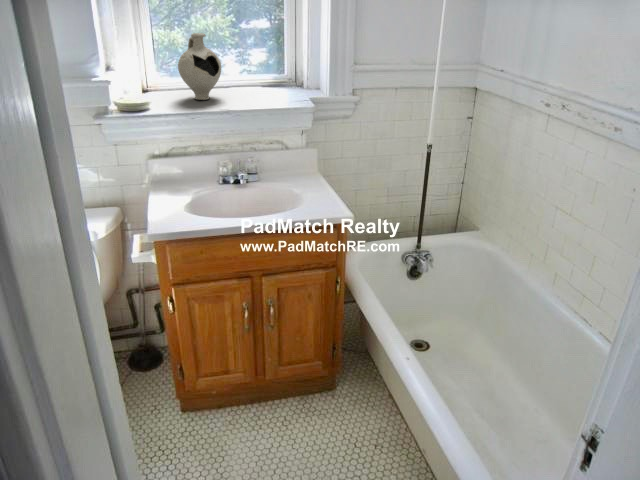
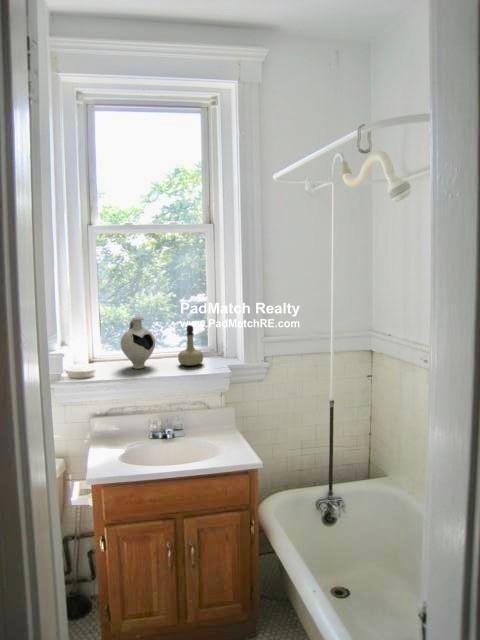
perfume bottle: none [250,46,280,98] -> present [178,325,203,366]

